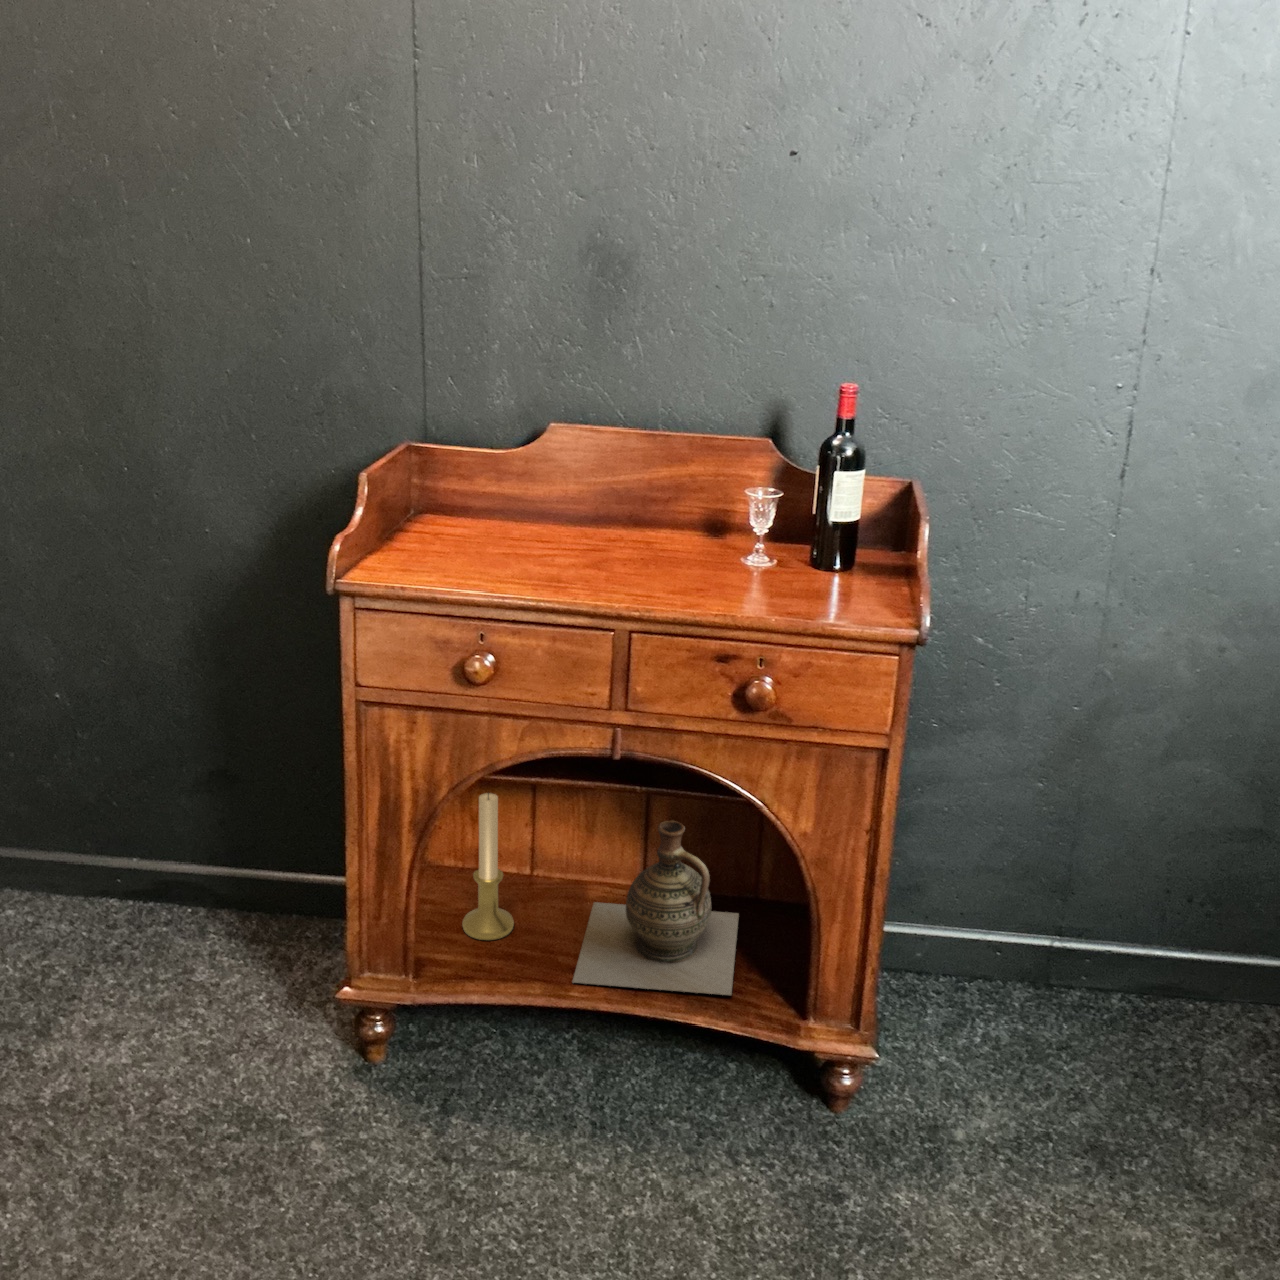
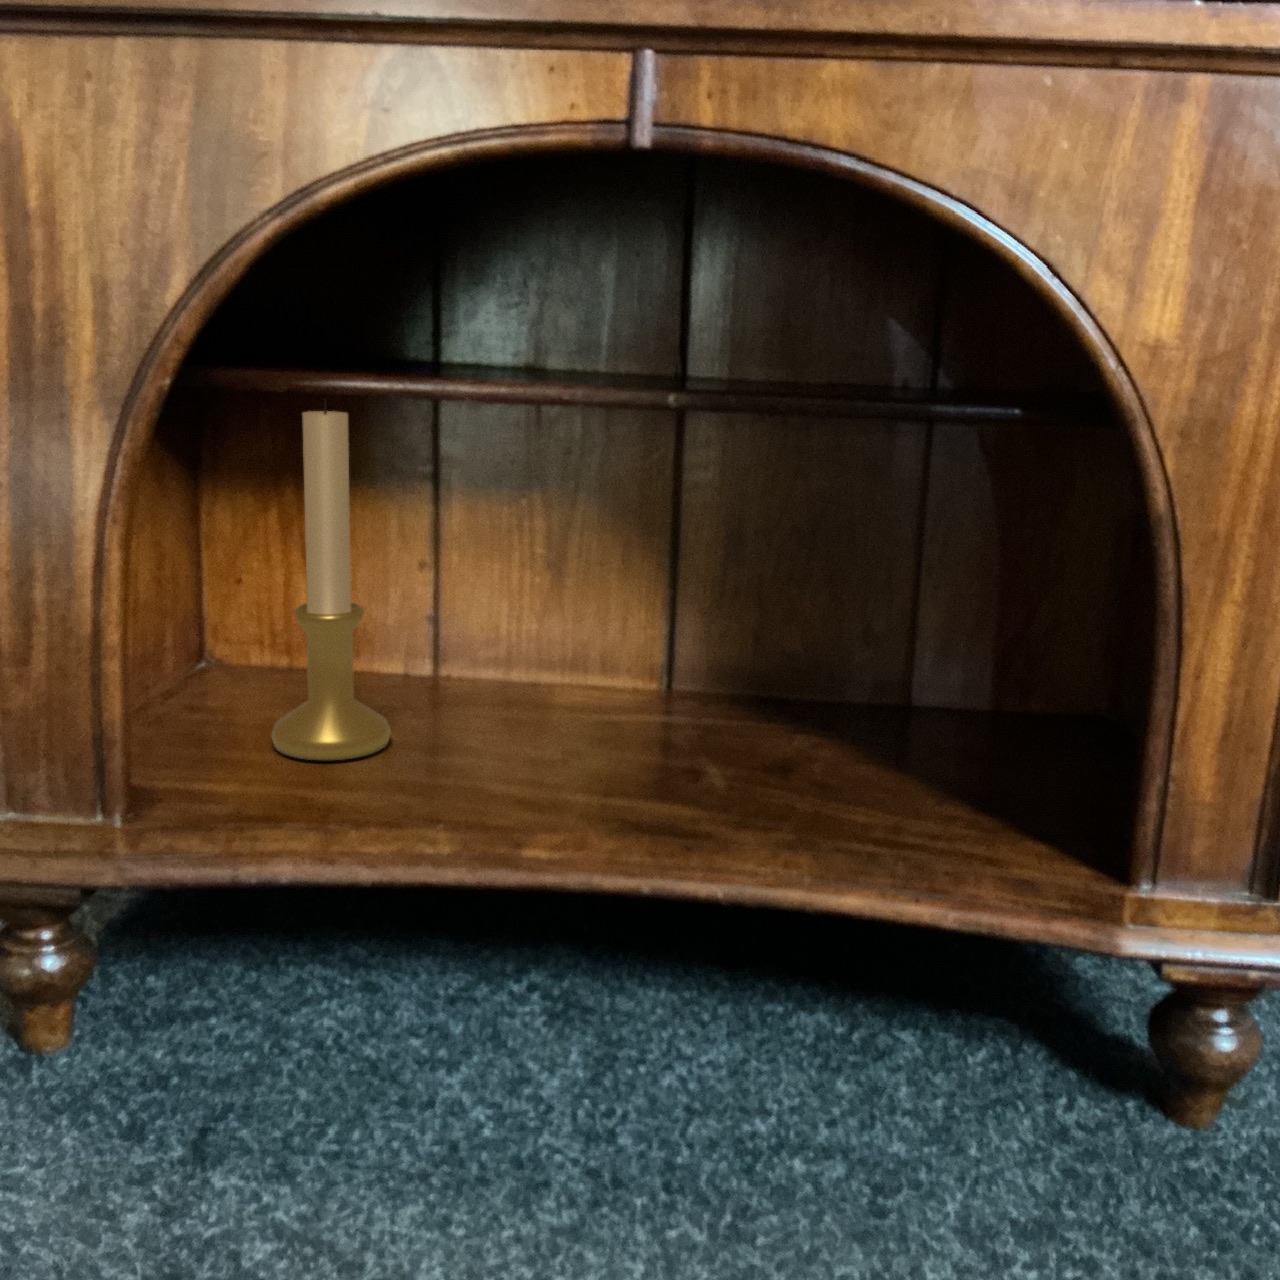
ceramic jug: present [572,821,739,995] -> none [529,448,926,837]

